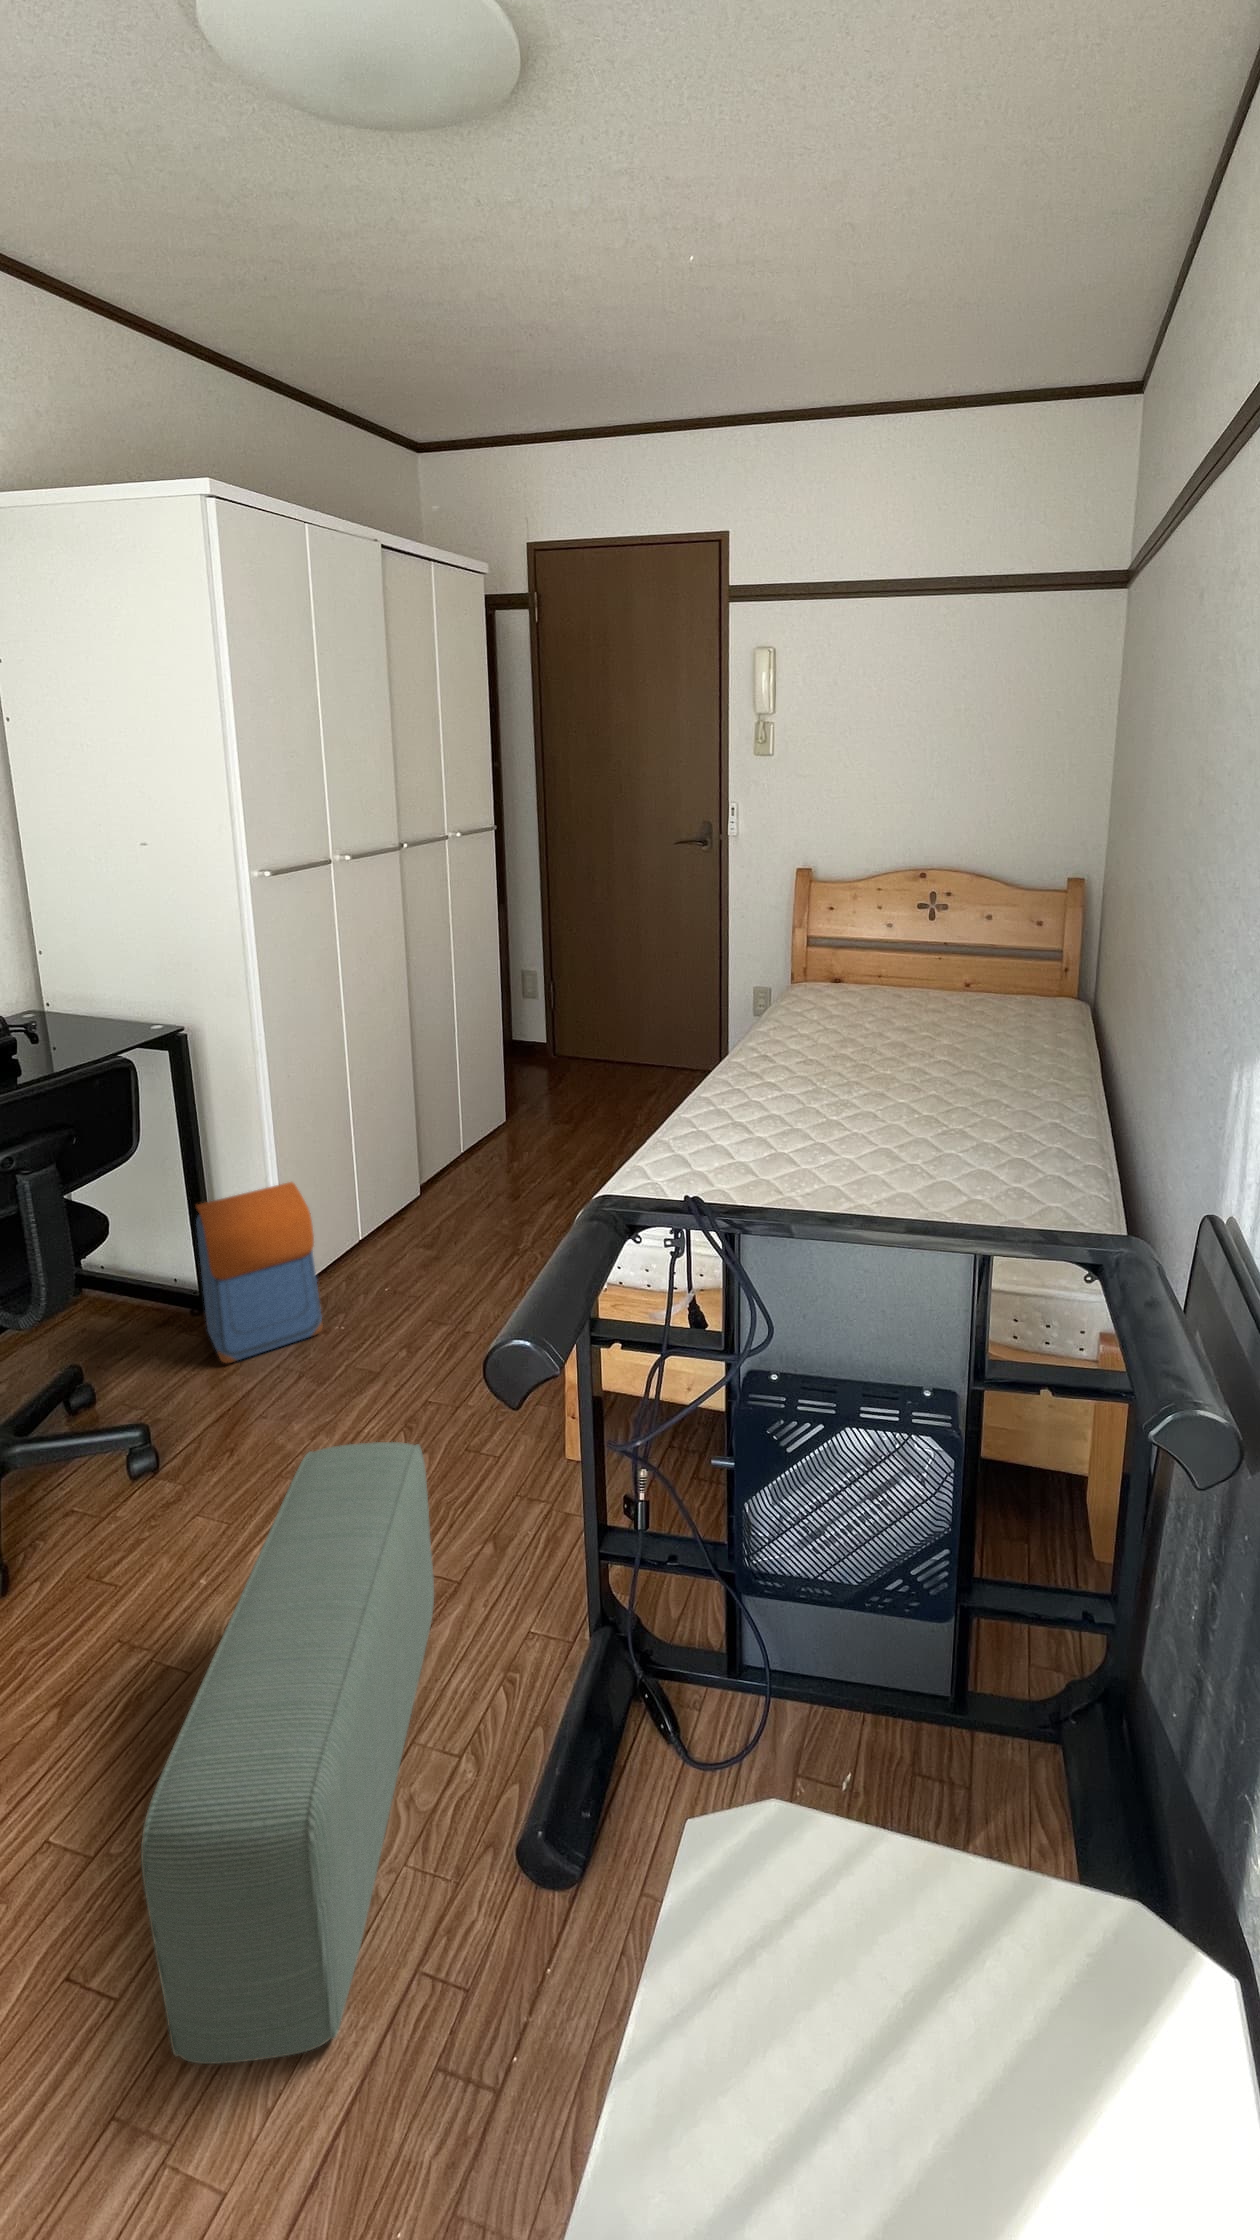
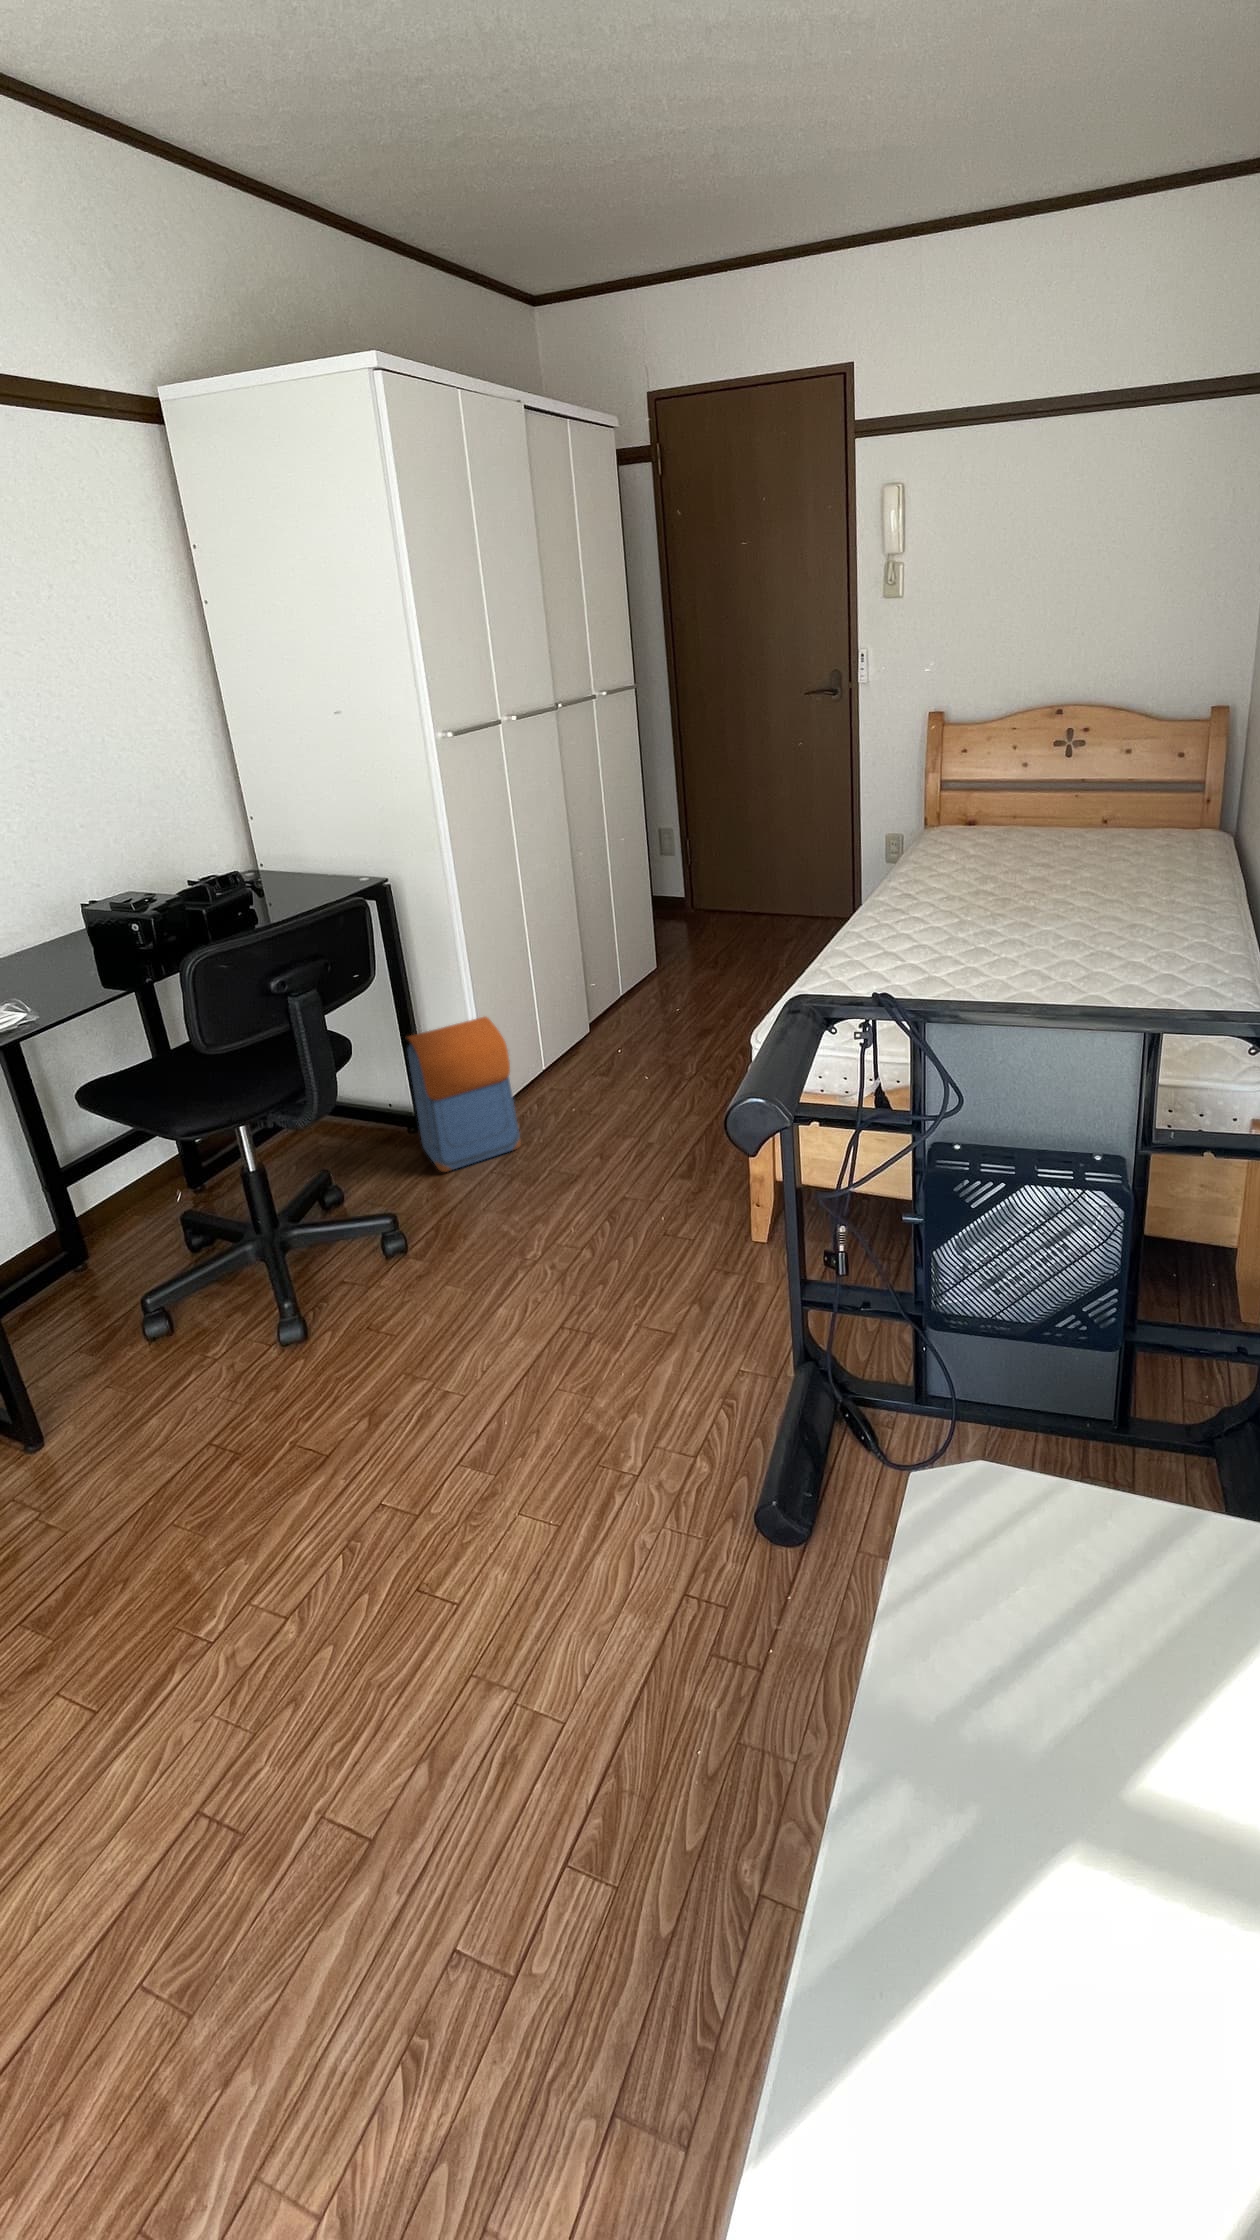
pouf: present [141,1442,434,2064] -> none [482,1219,656,1644]

